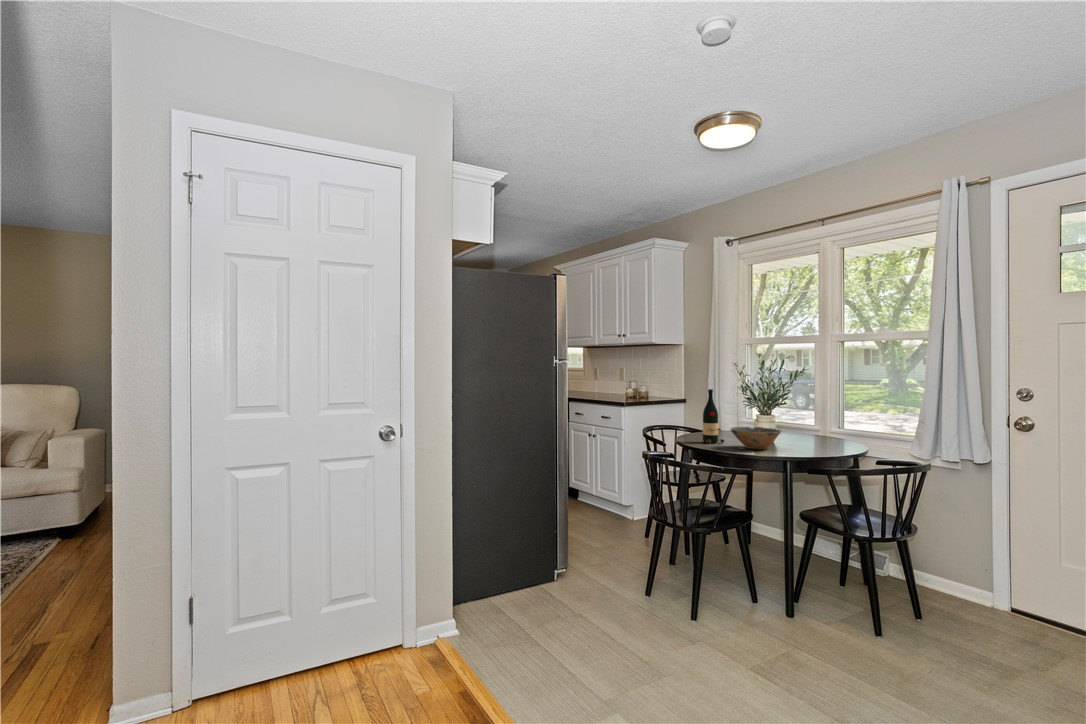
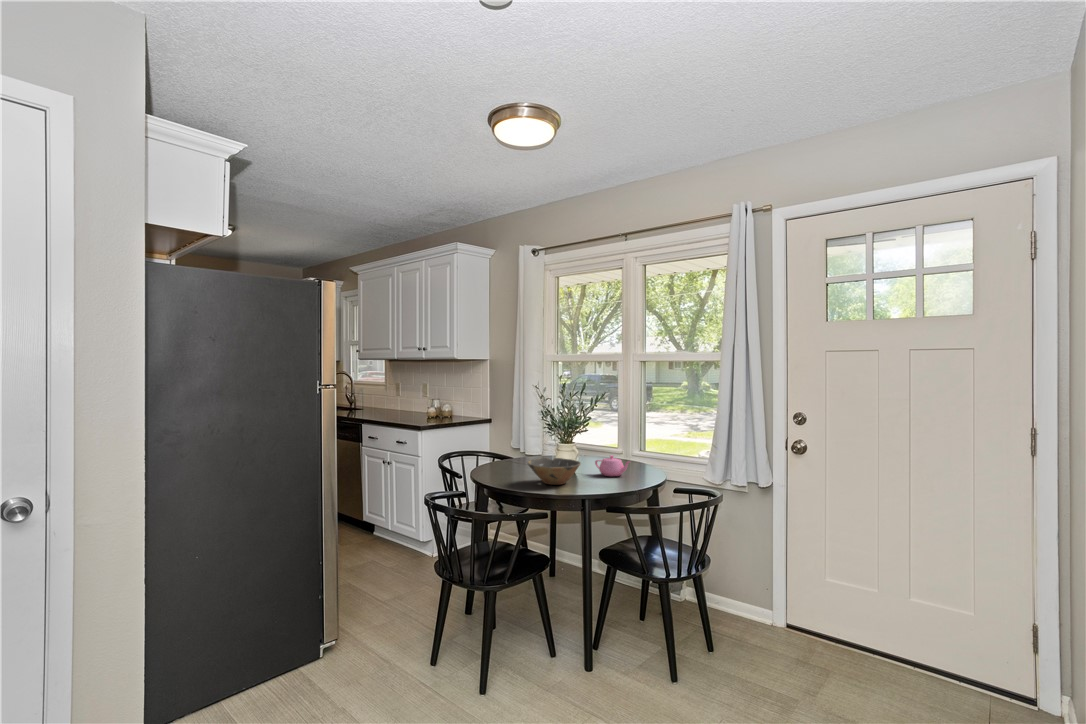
wine bottle: present [703,389,724,443] -> none [500,416,523,478]
teapot: none [794,427,832,446] -> present [595,455,630,476]

